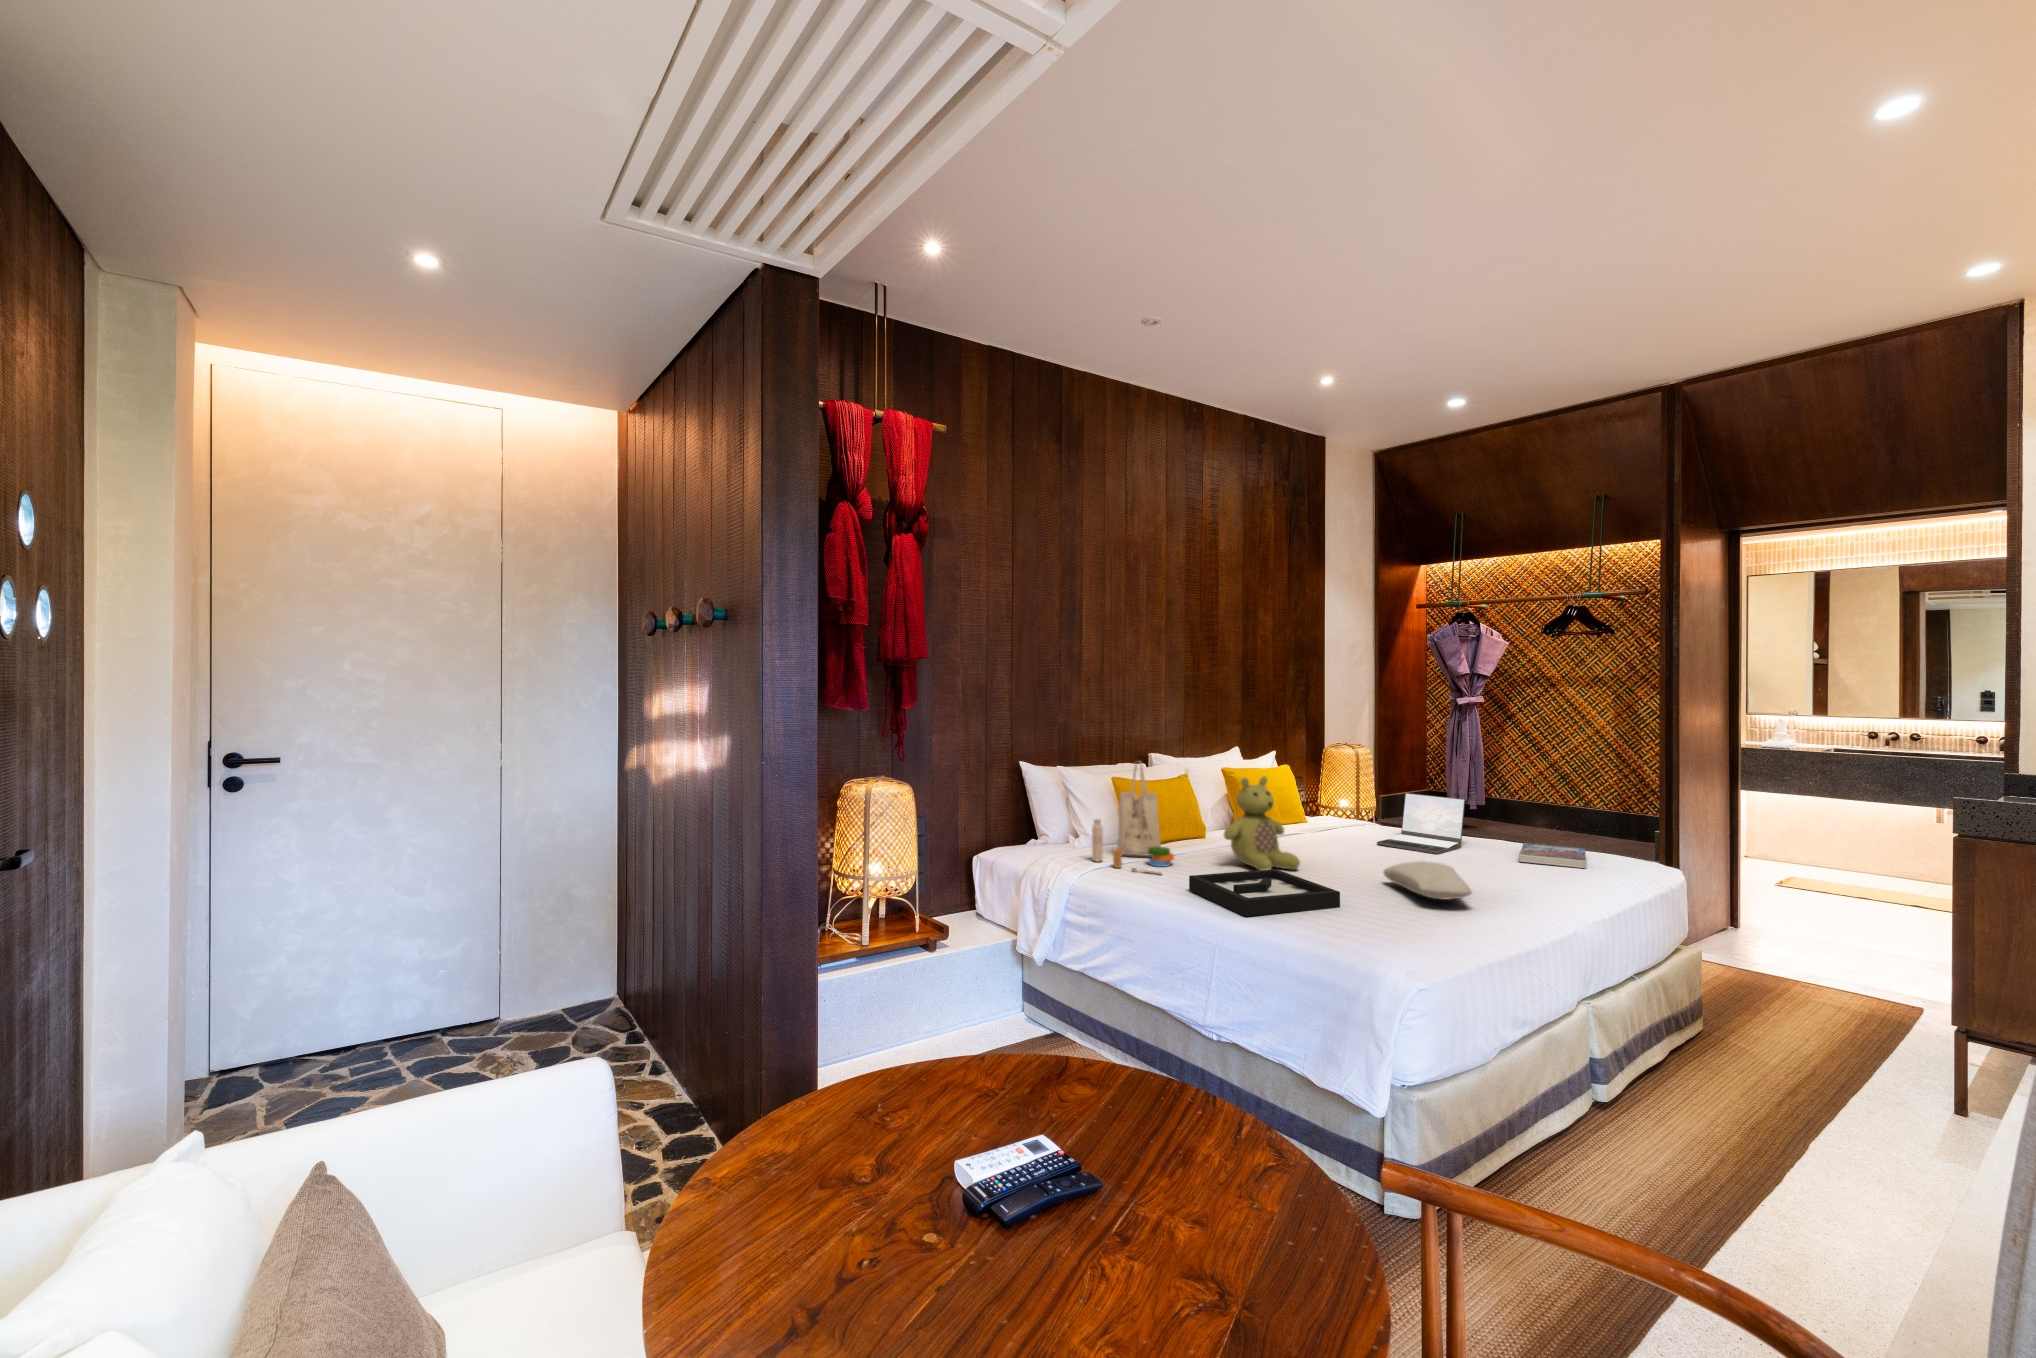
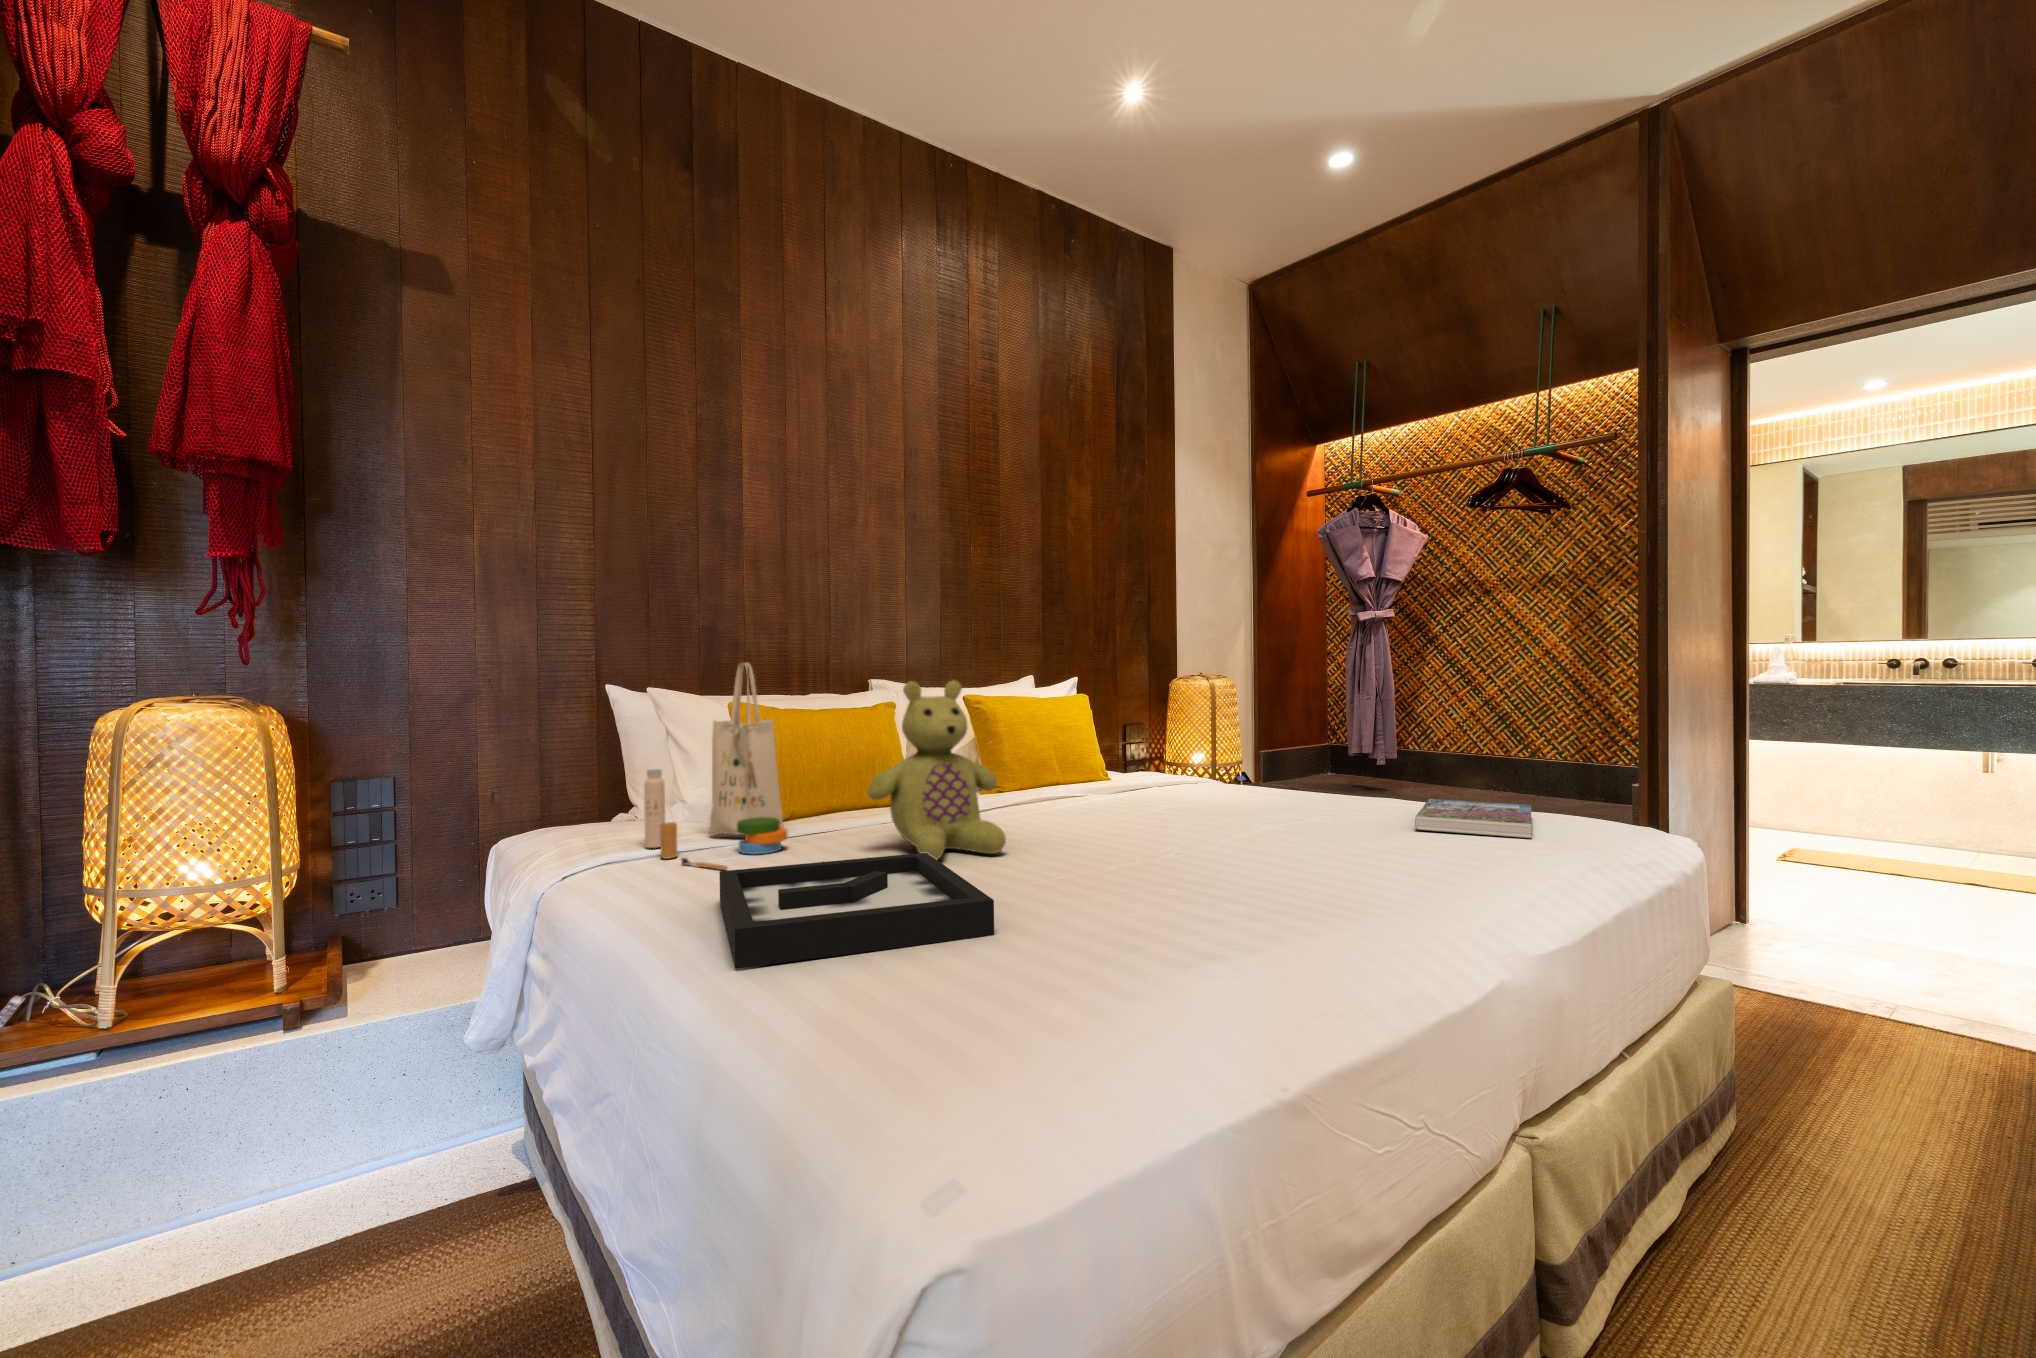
laptop: present [1377,793,1465,854] -> none [1189,723,1334,820]
pillow: present [1384,861,1472,899] -> none [1138,830,1282,910]

